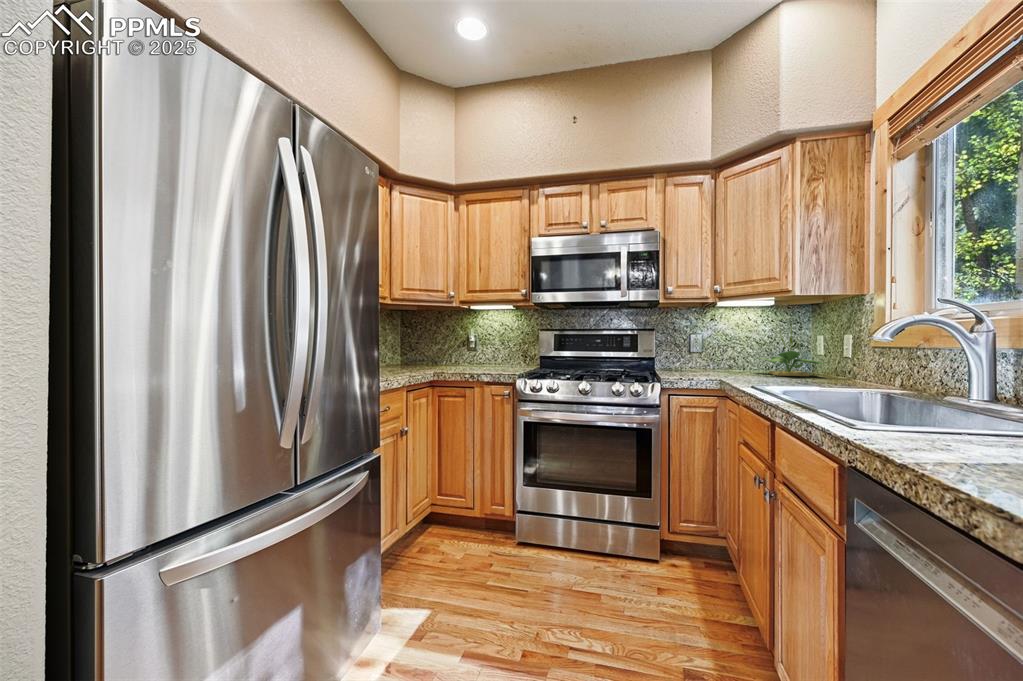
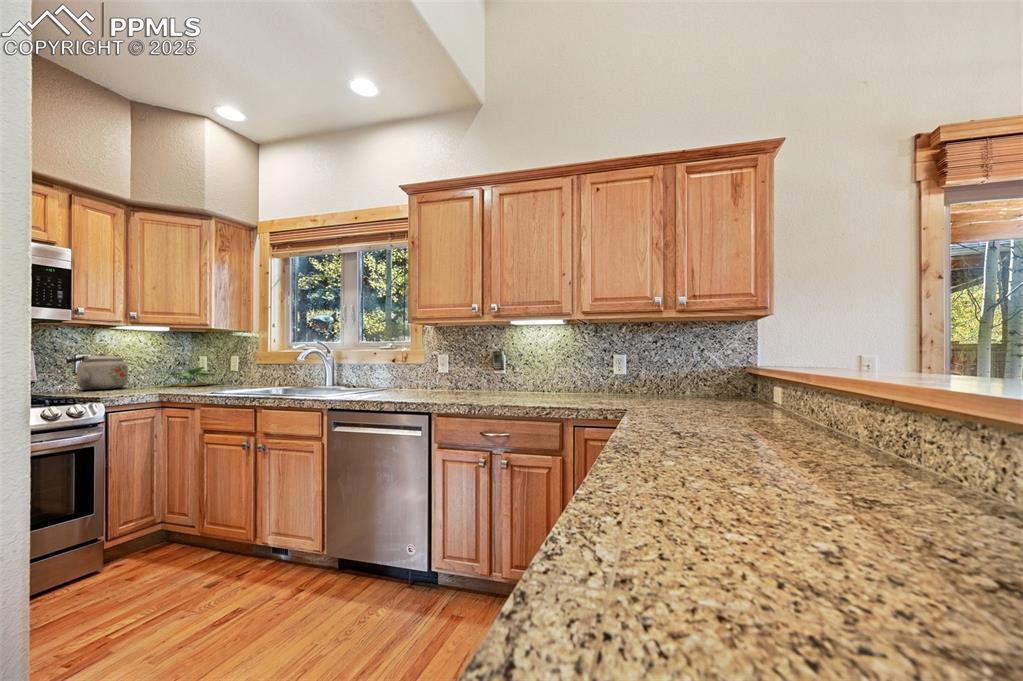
kettle: none [683,331,731,370] -> present [66,353,128,390]

